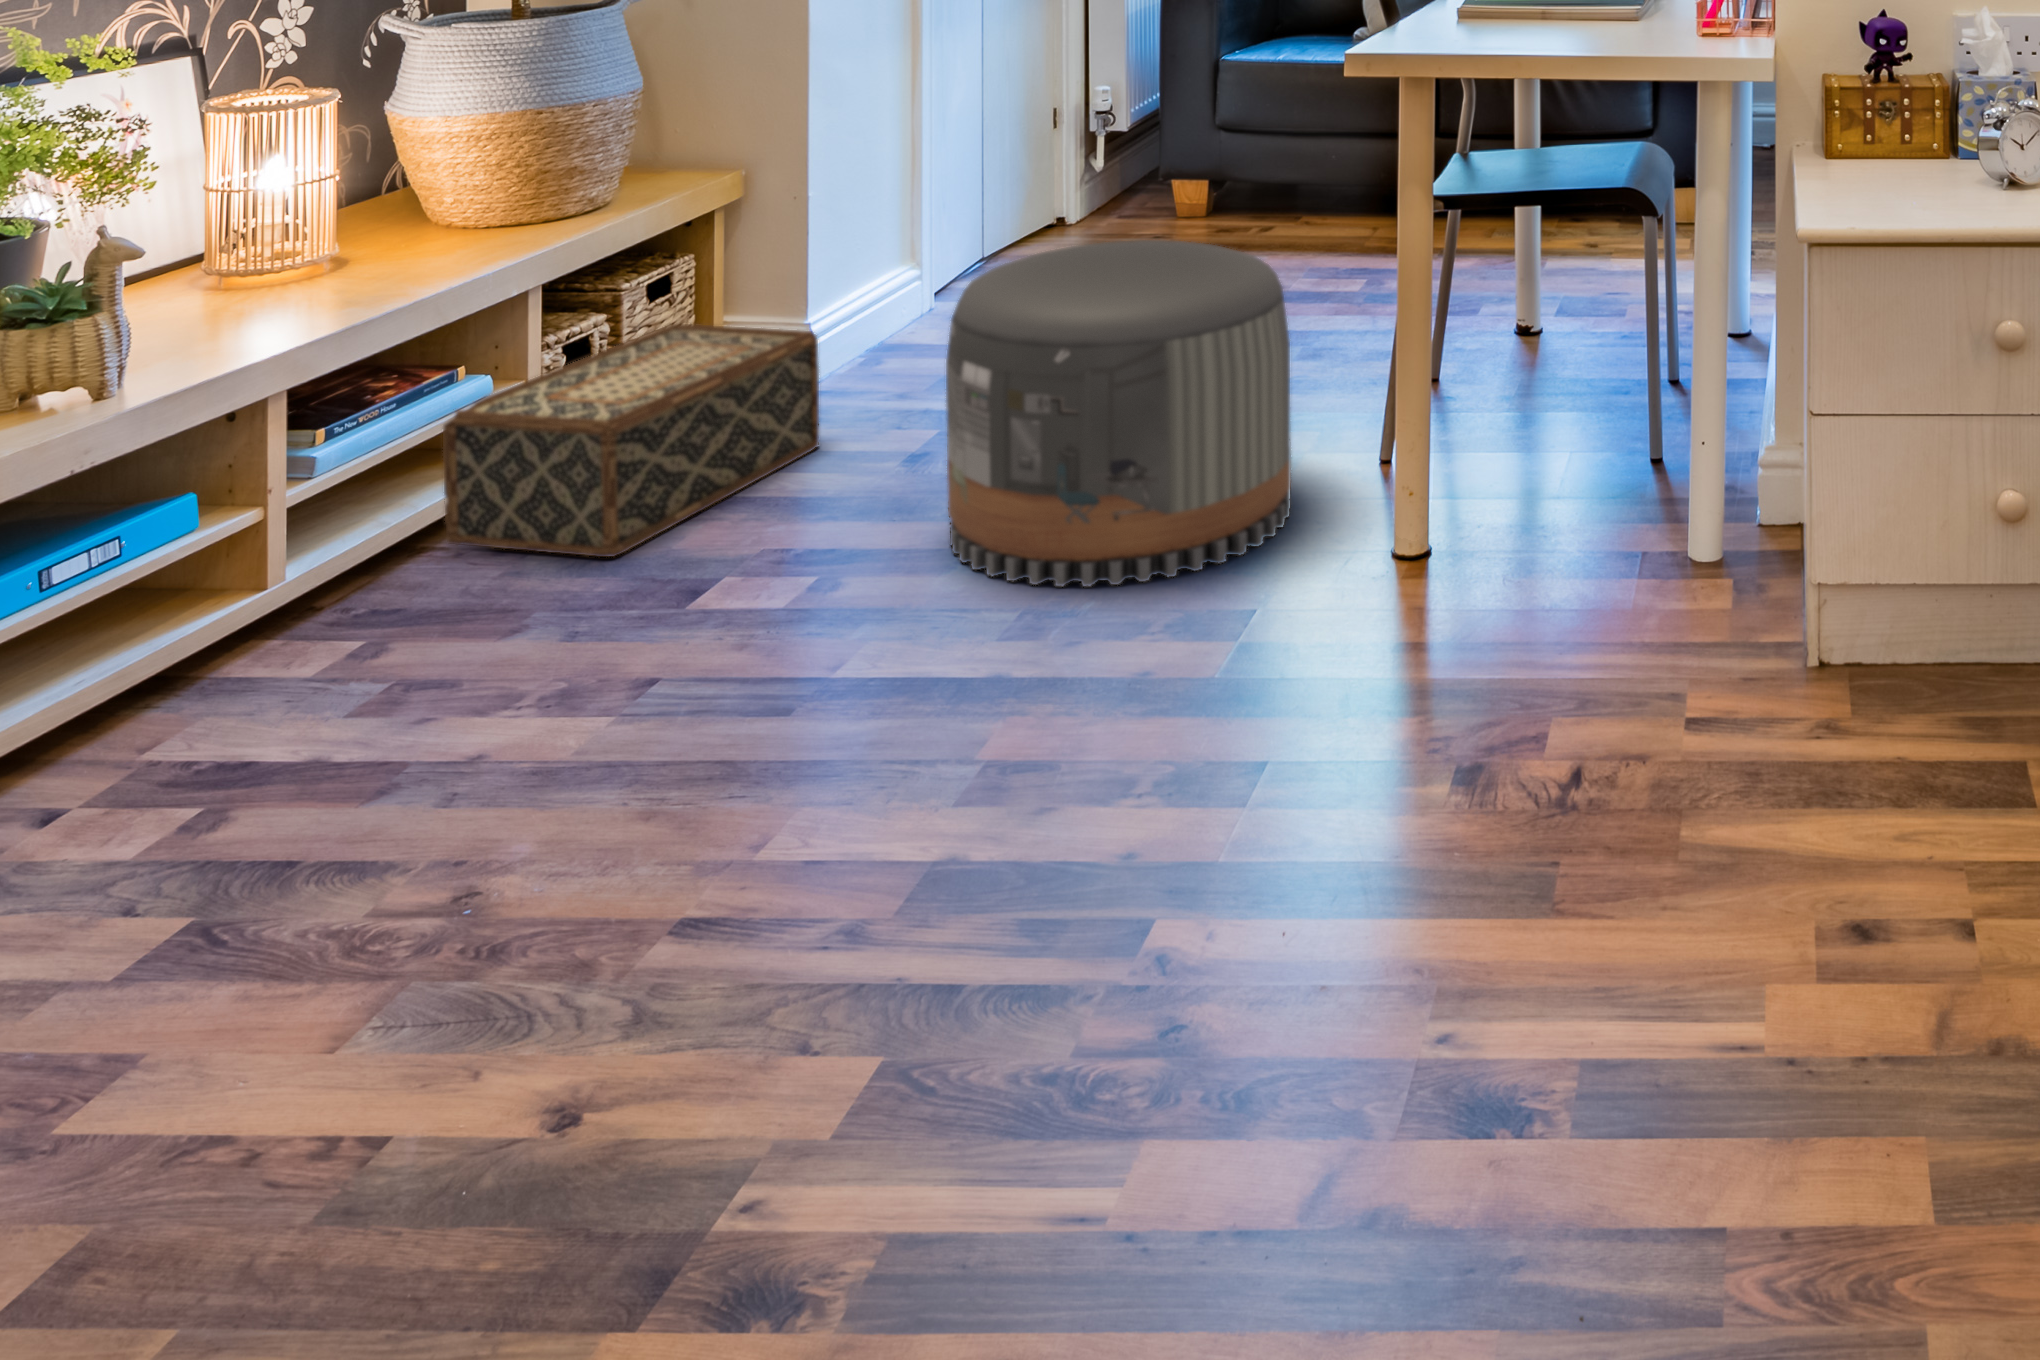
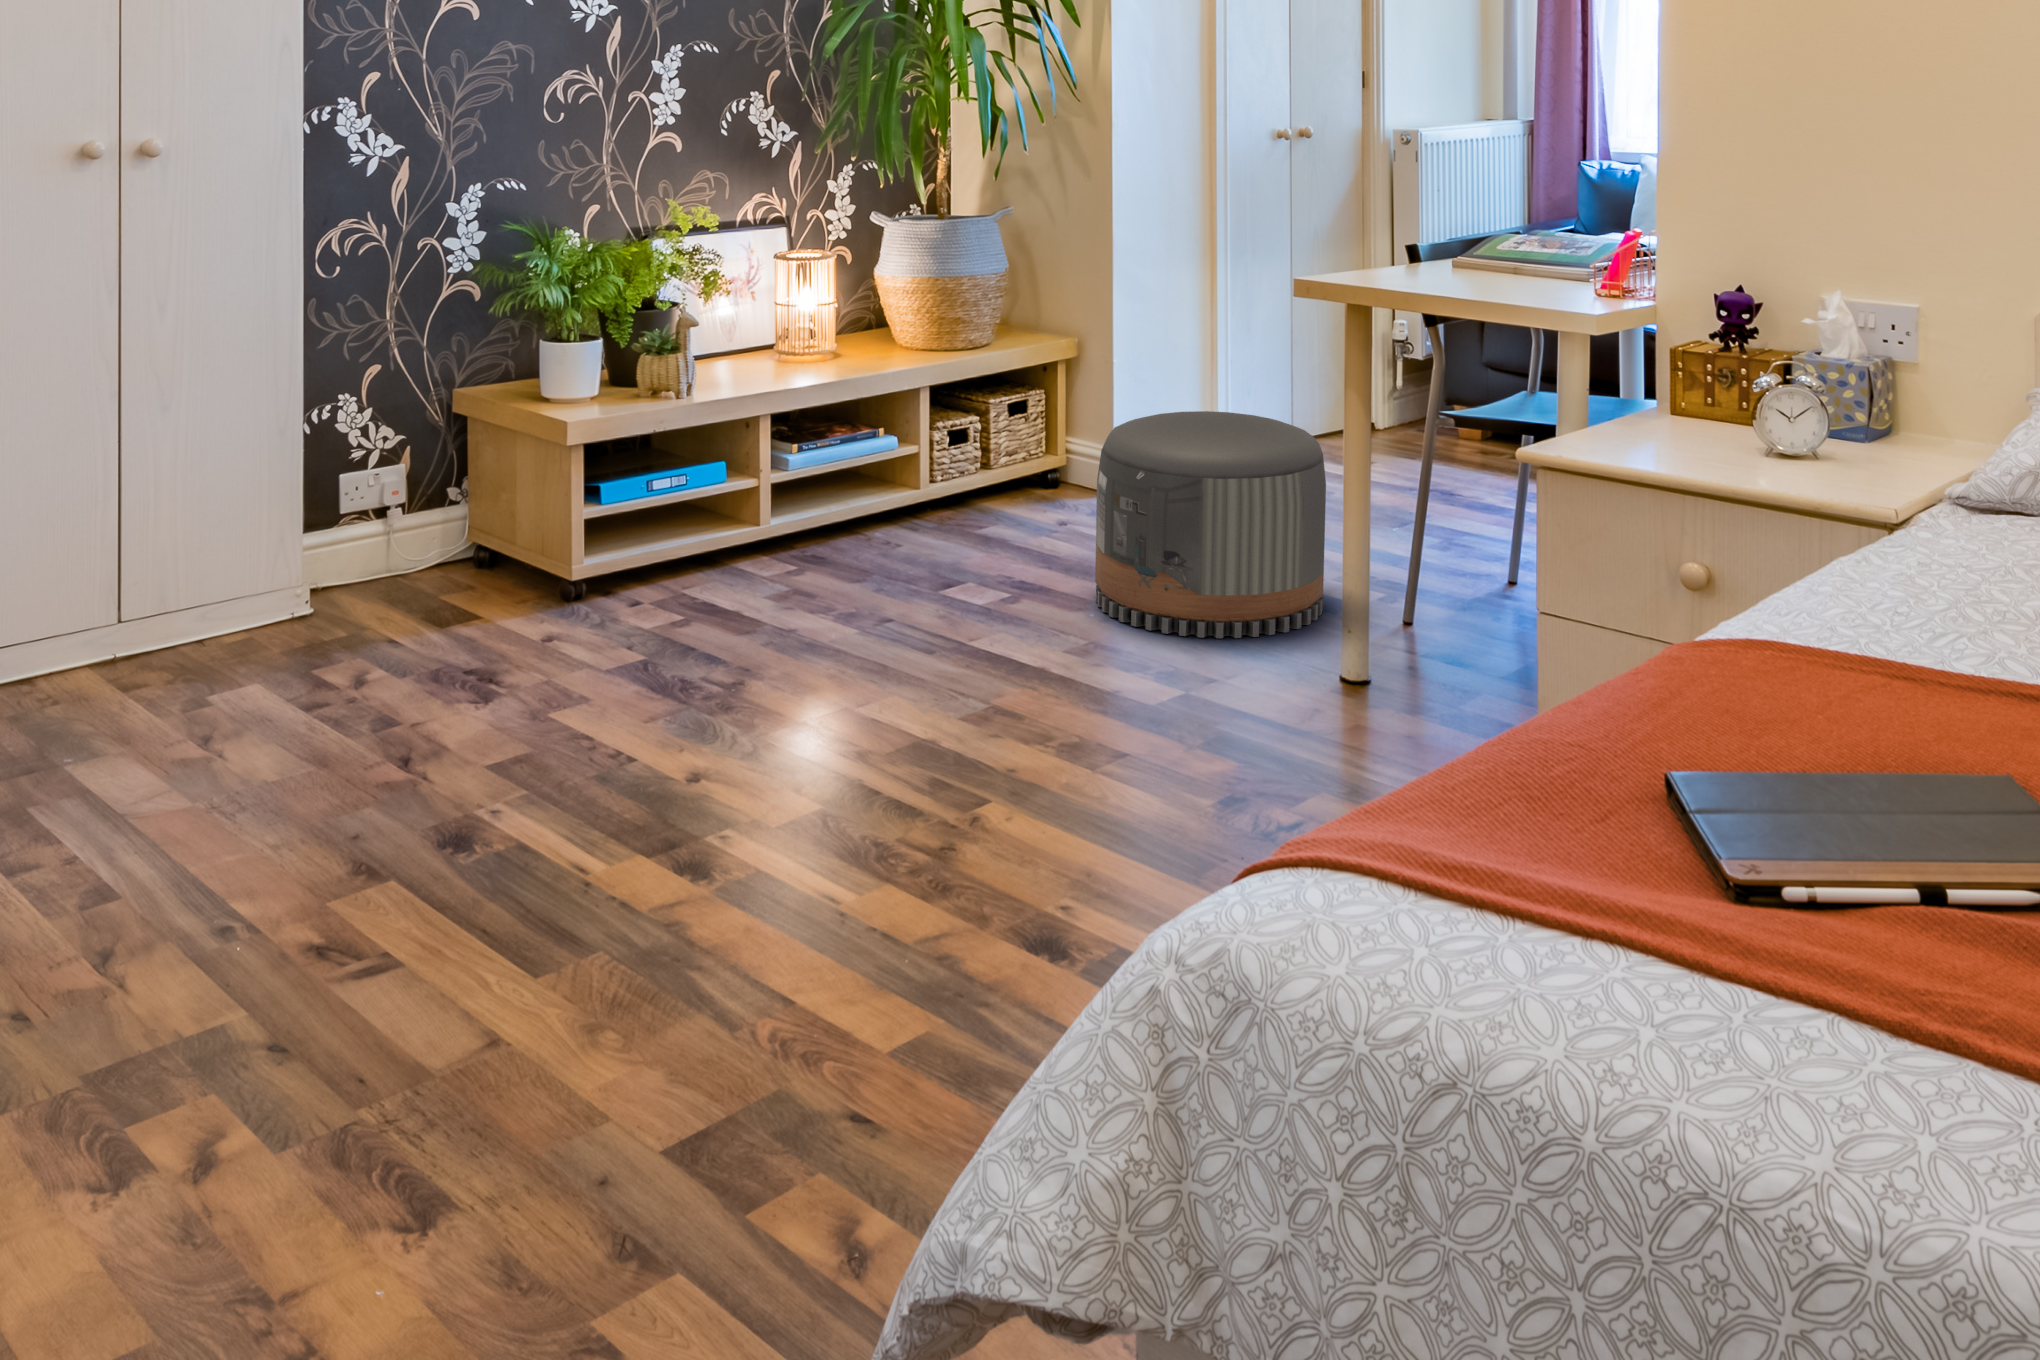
woven basket: present [443,324,819,557] -> none [861,428,1087,555]

